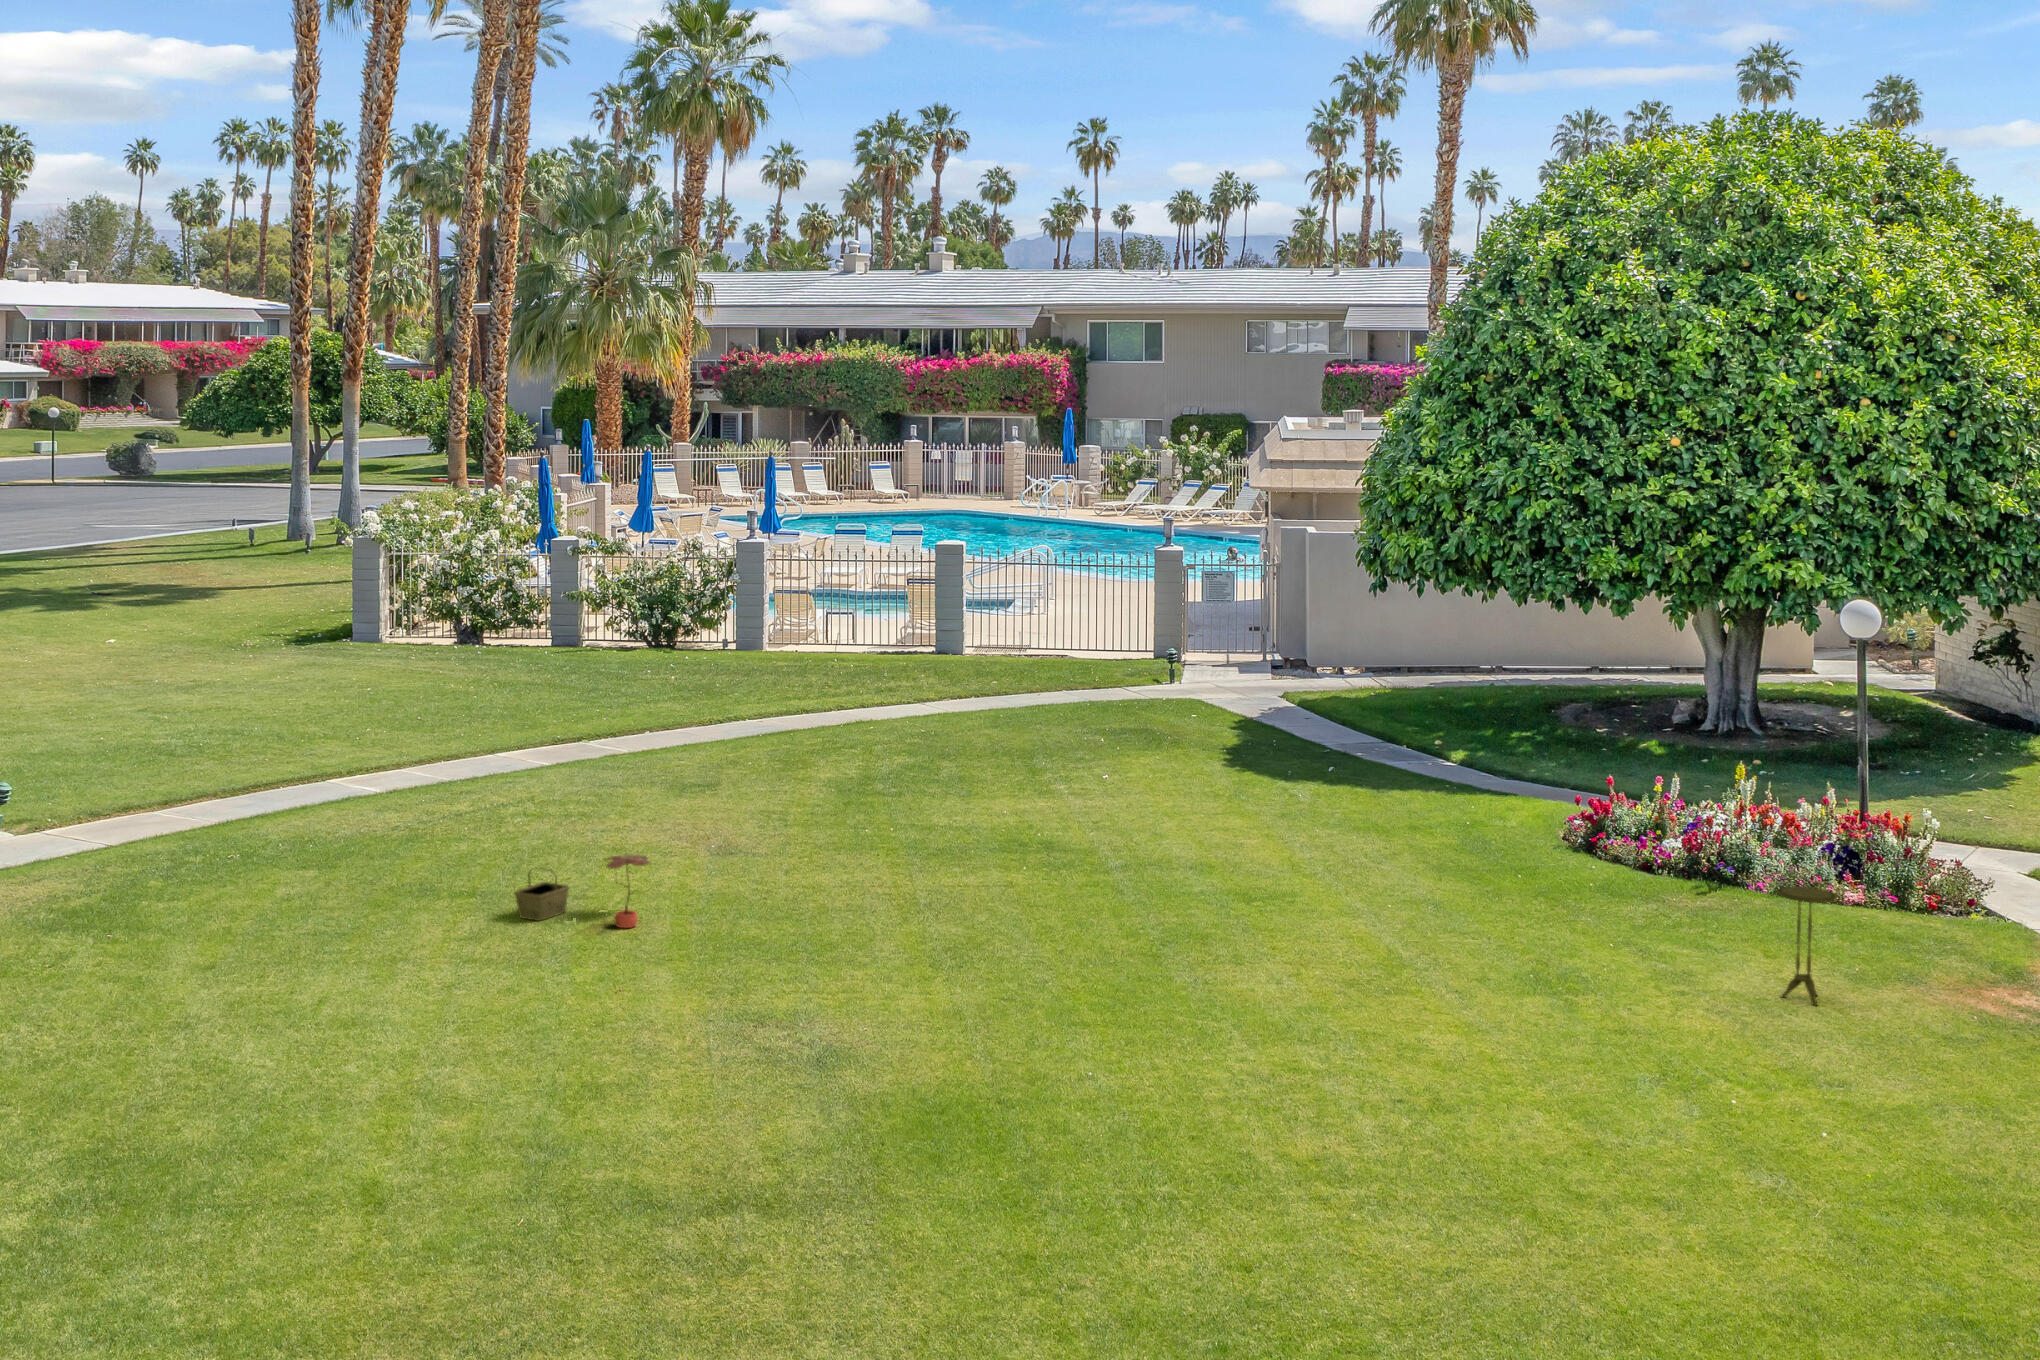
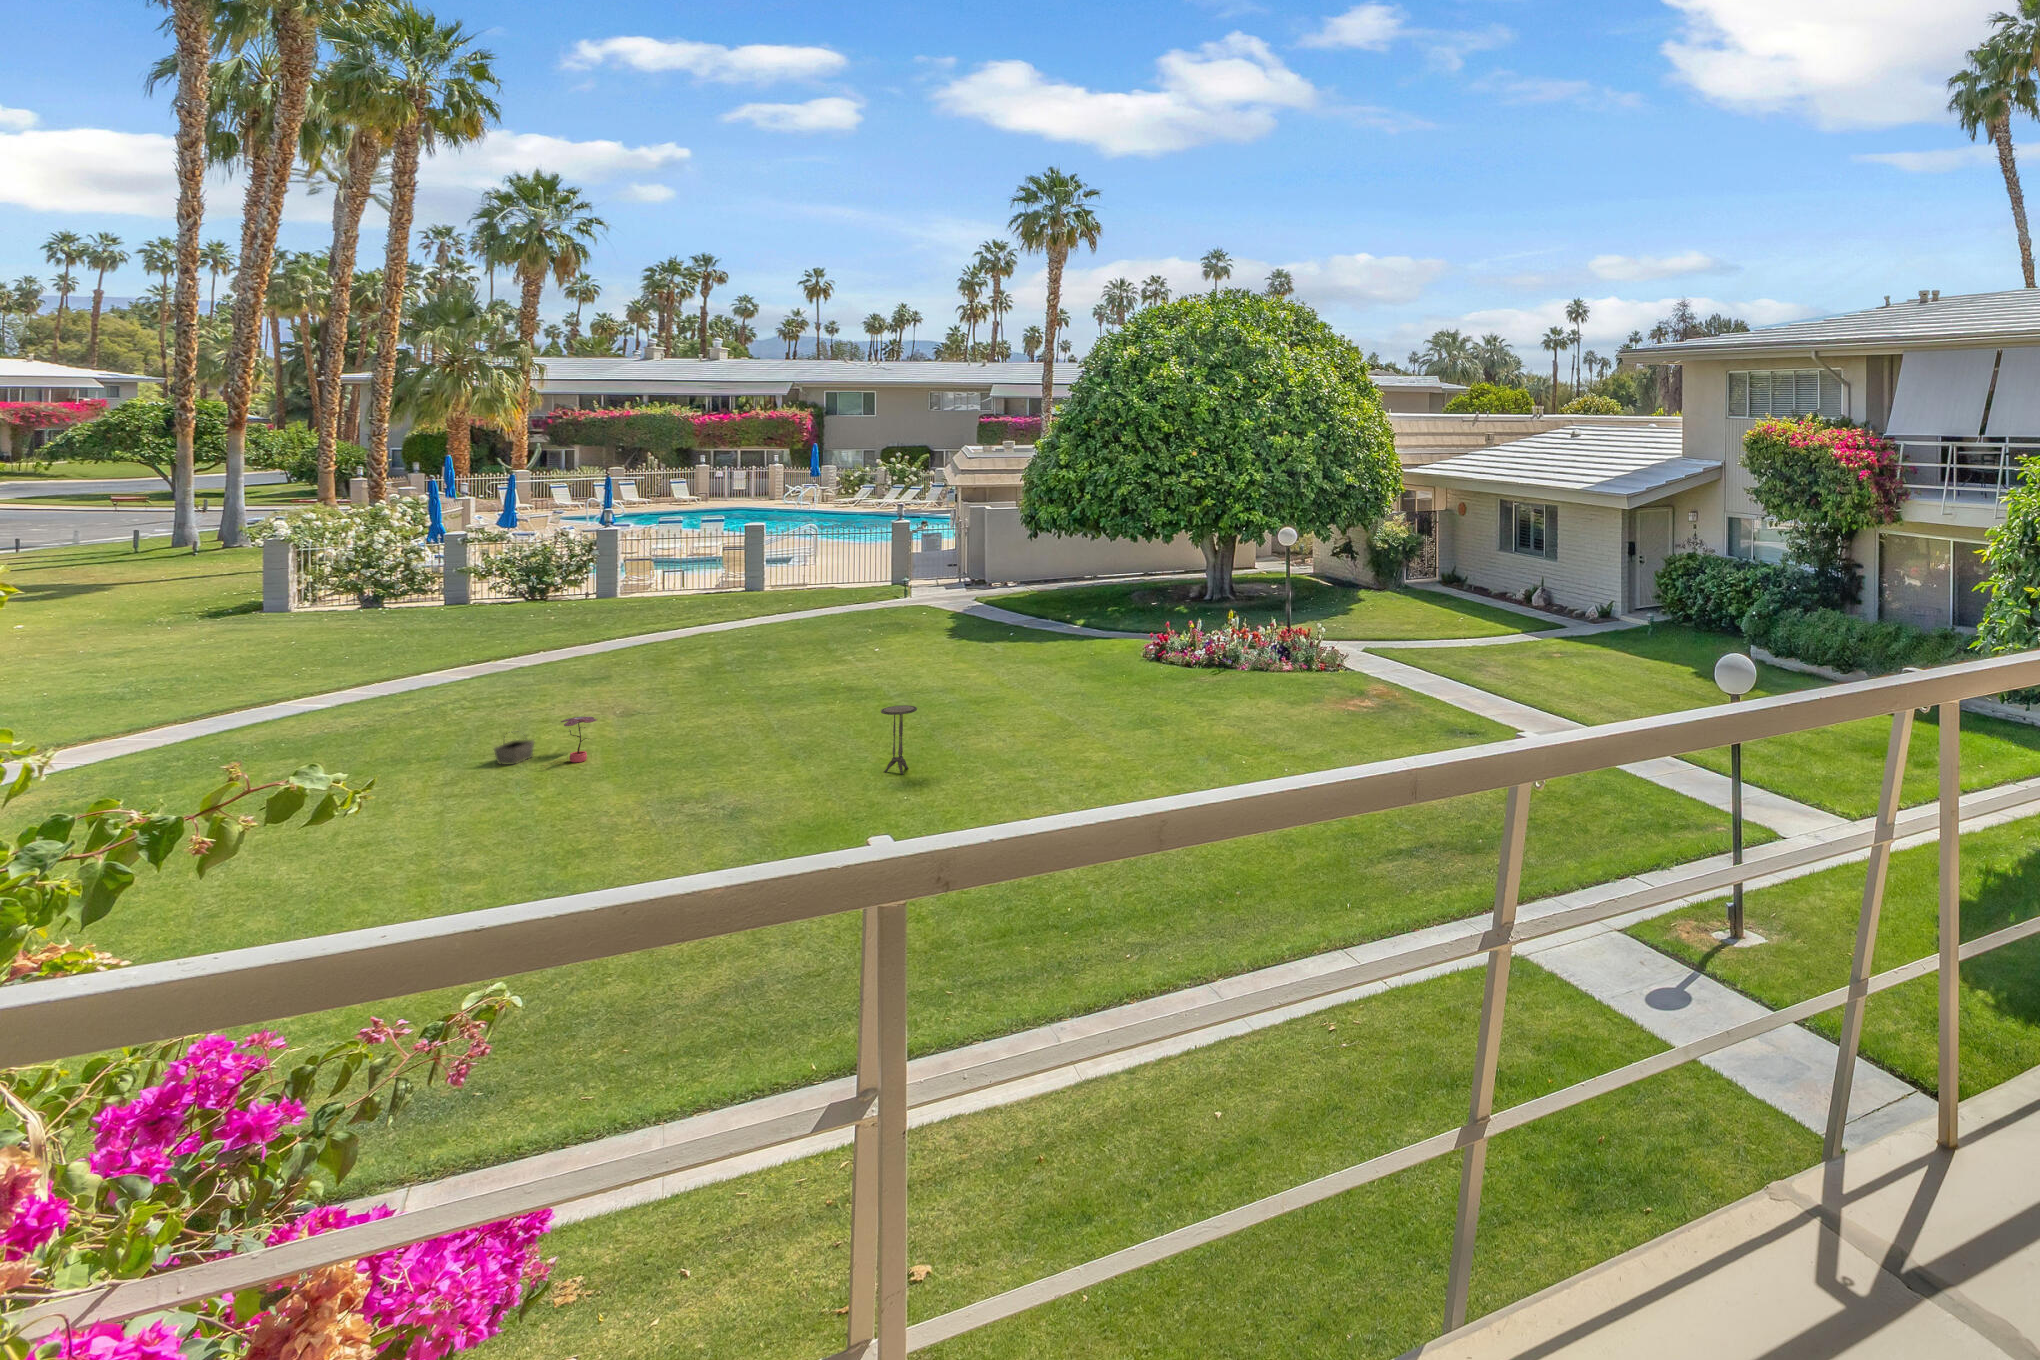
side table: present [1777,886,1837,1006] -> present [881,705,917,775]

